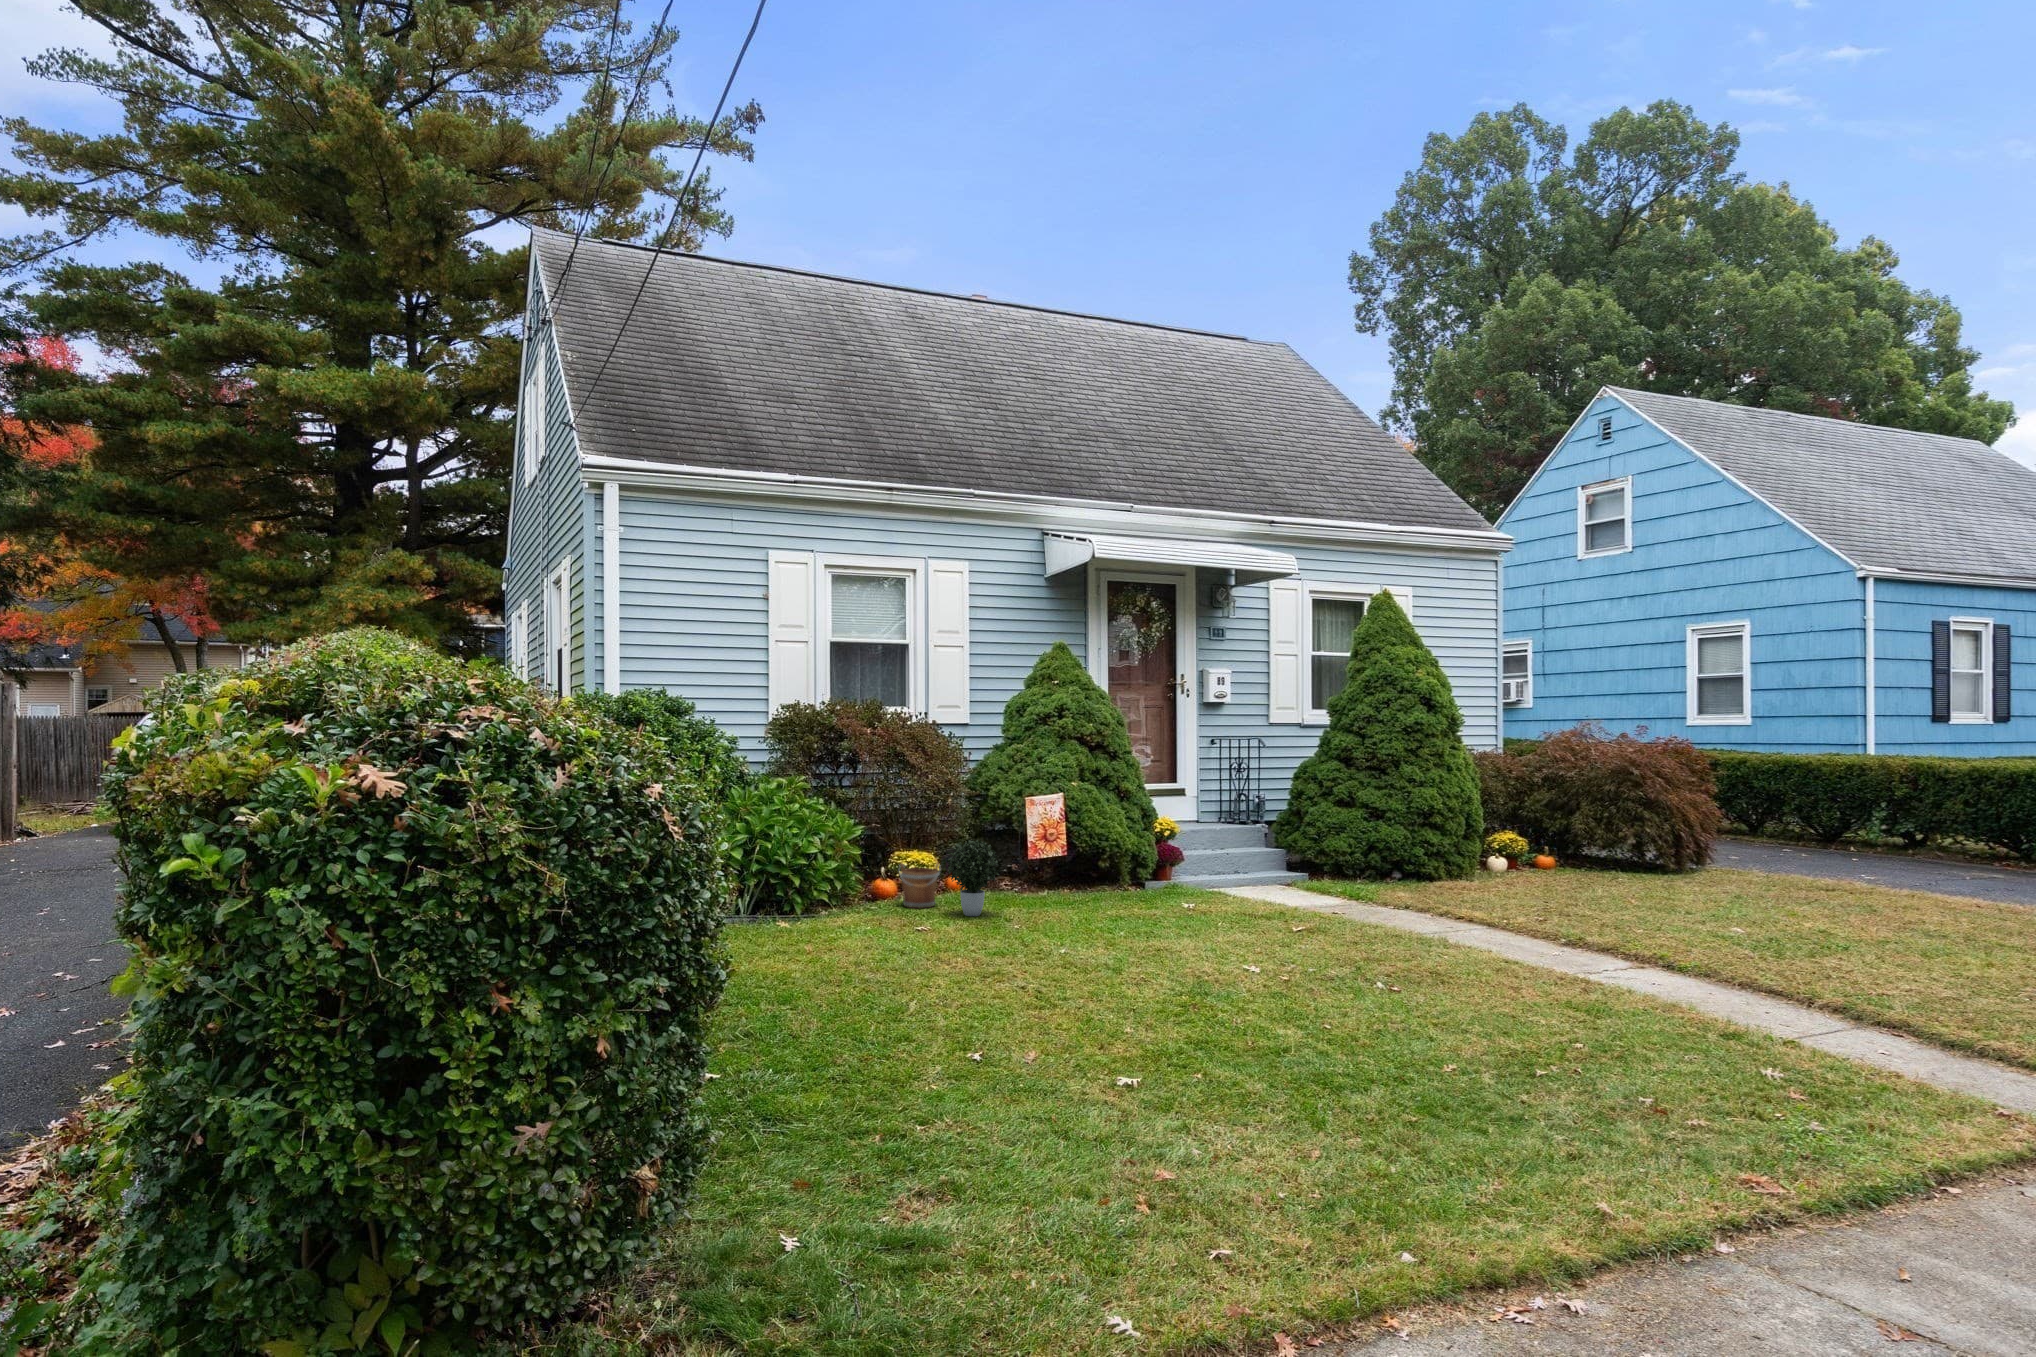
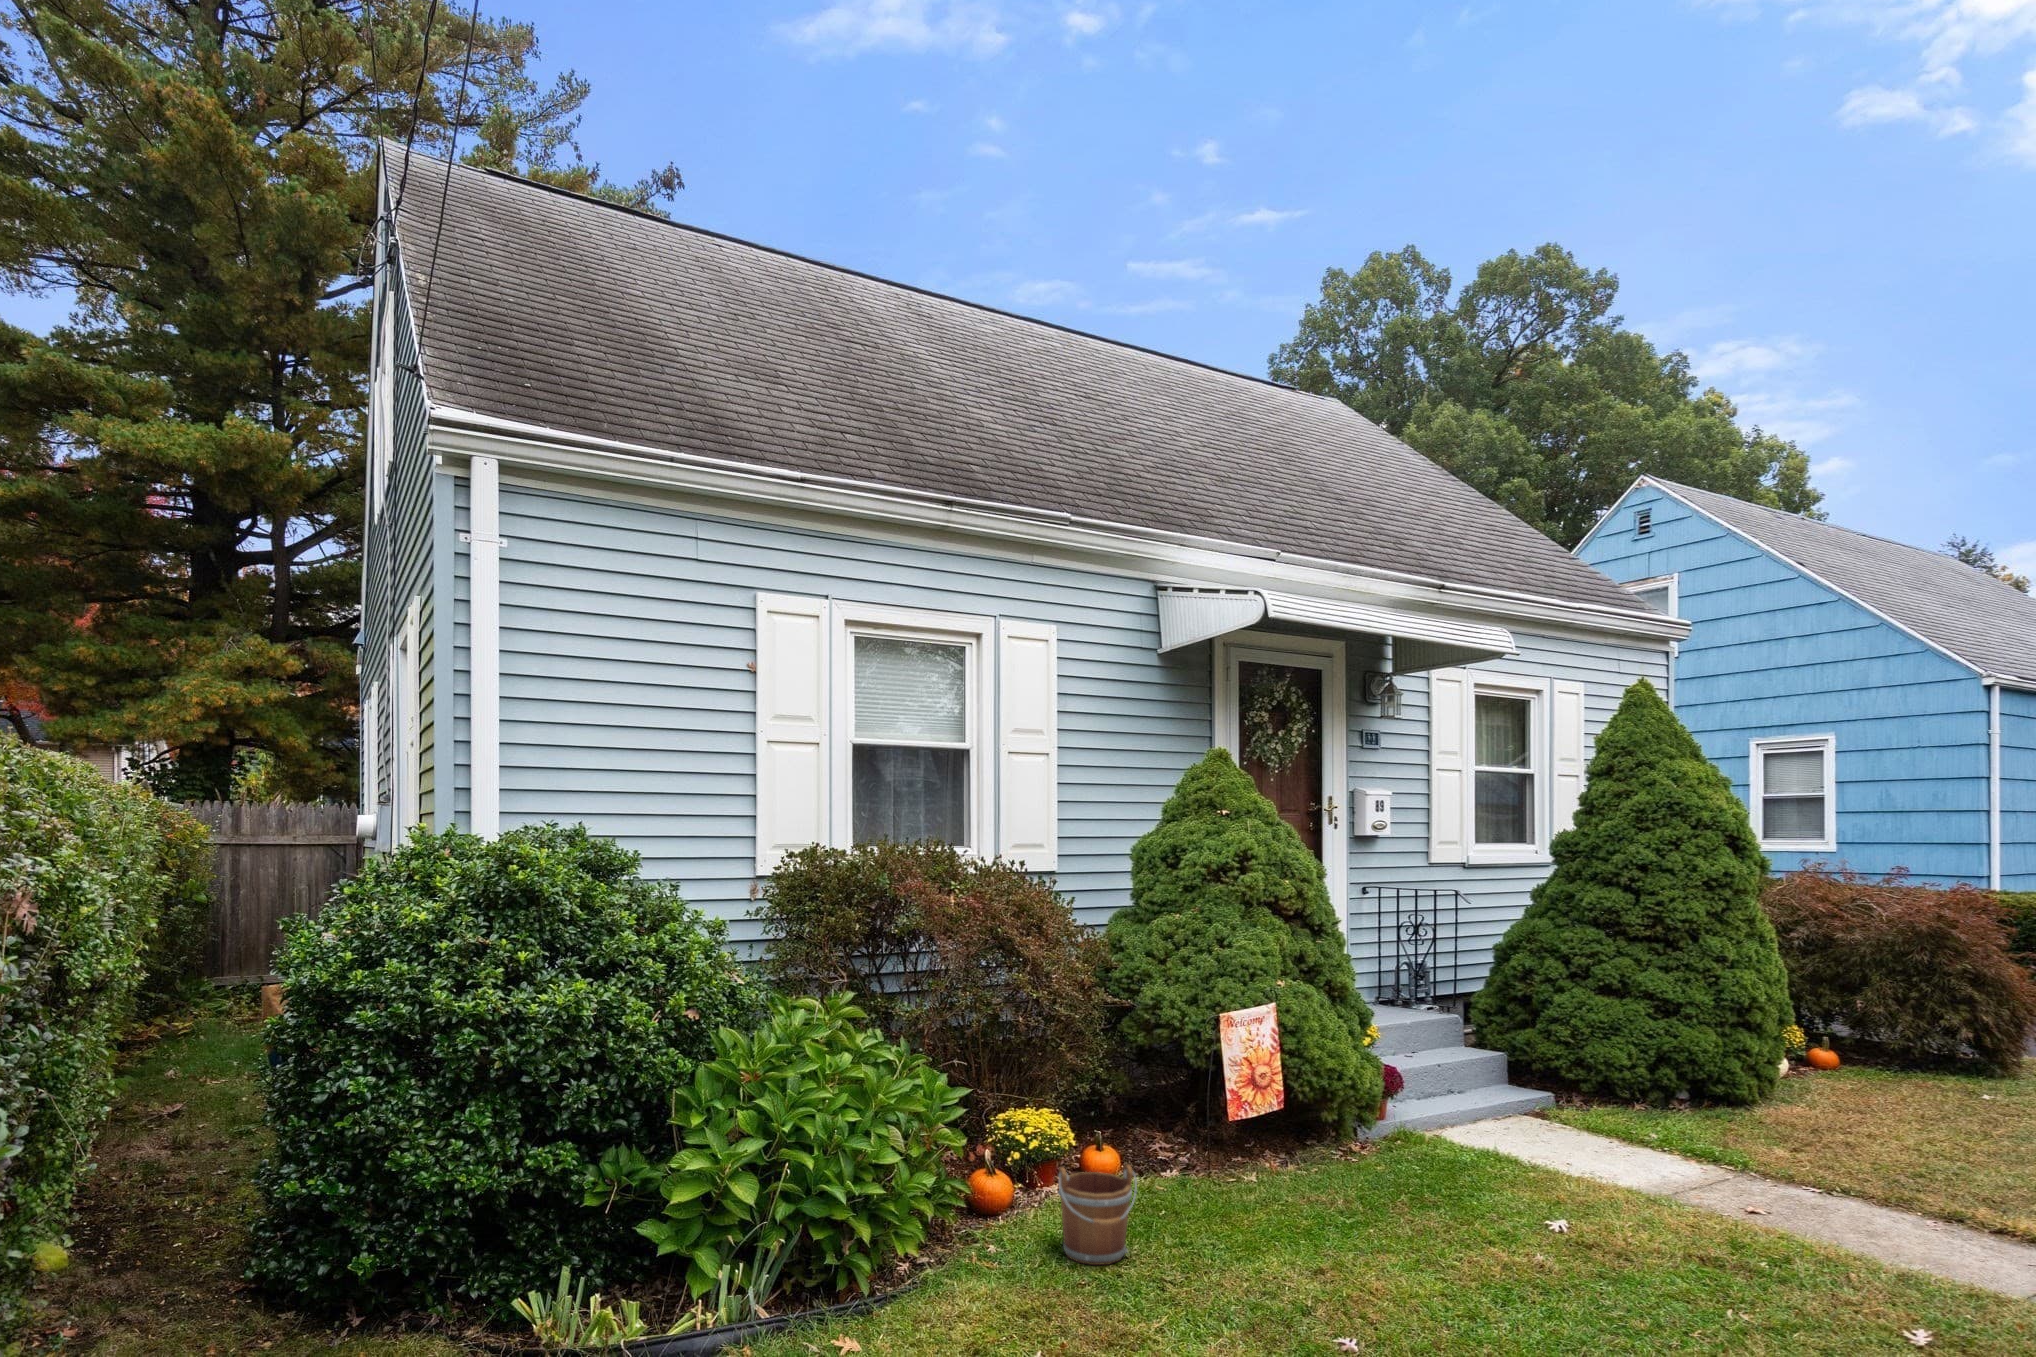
potted plant: present [947,840,999,916] -> none [1169,1132,1277,1294]

